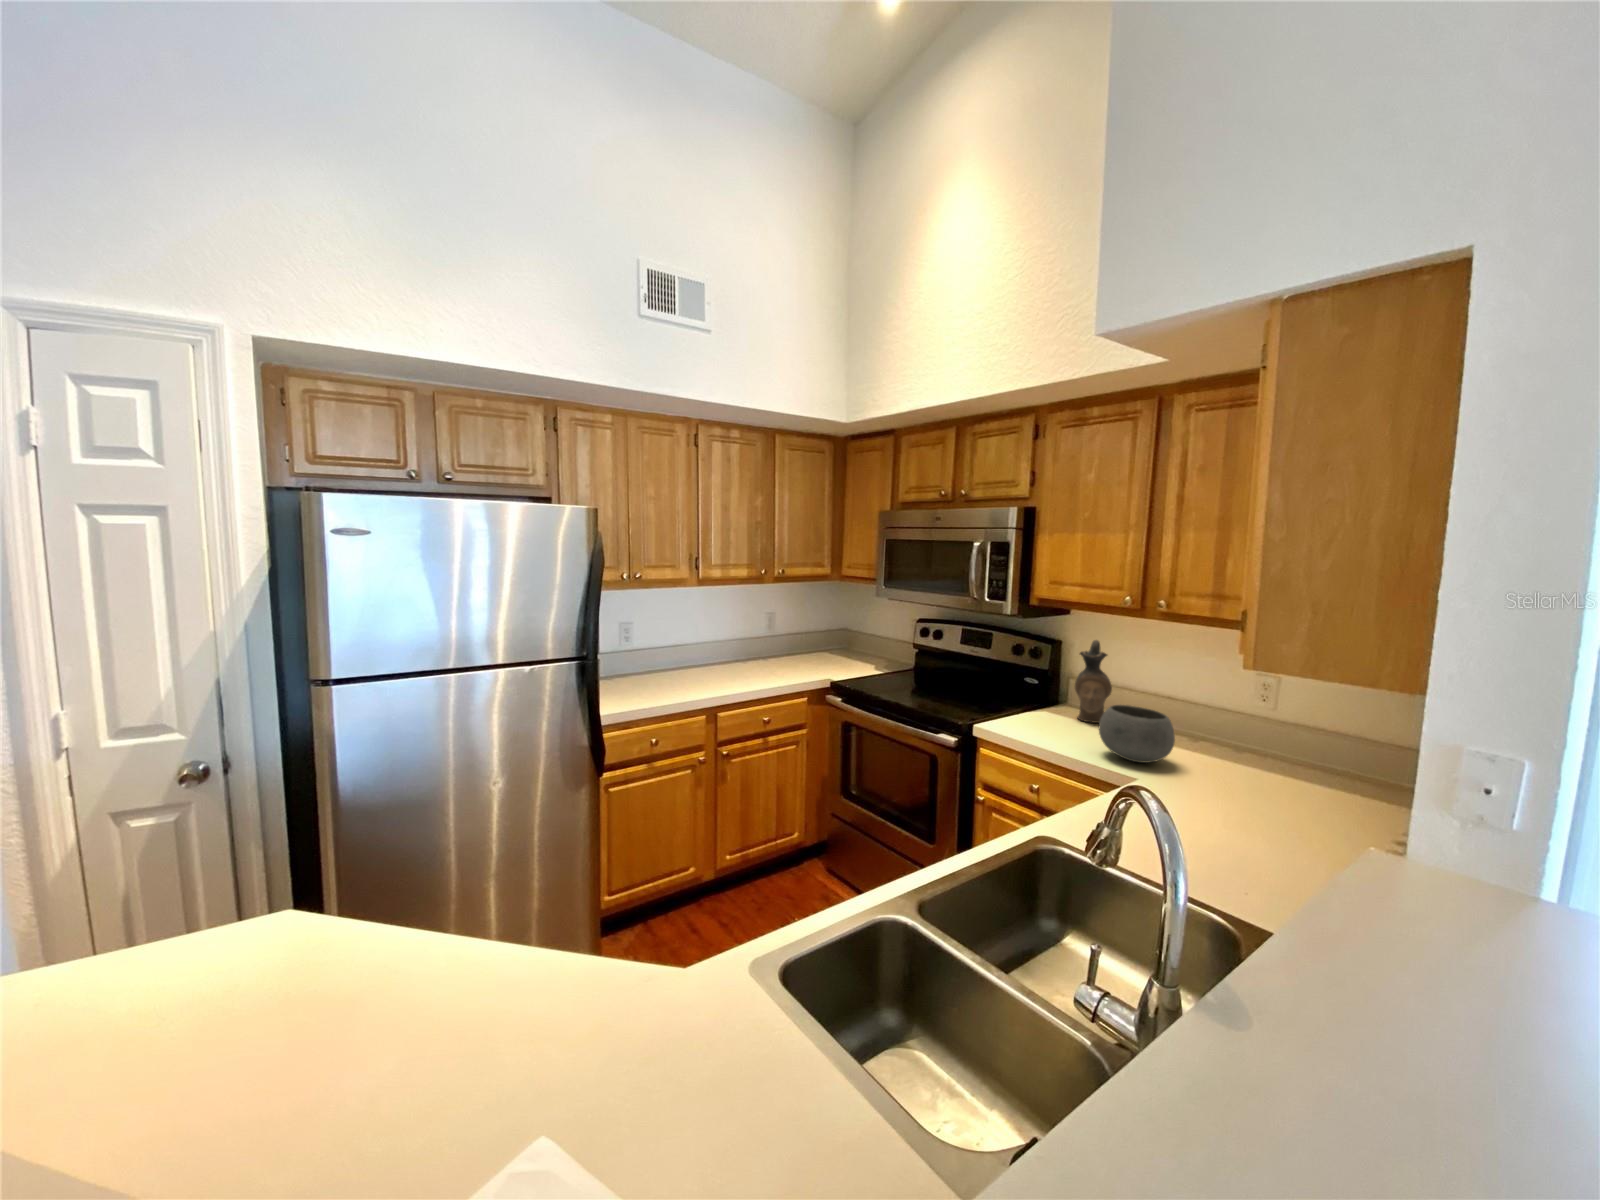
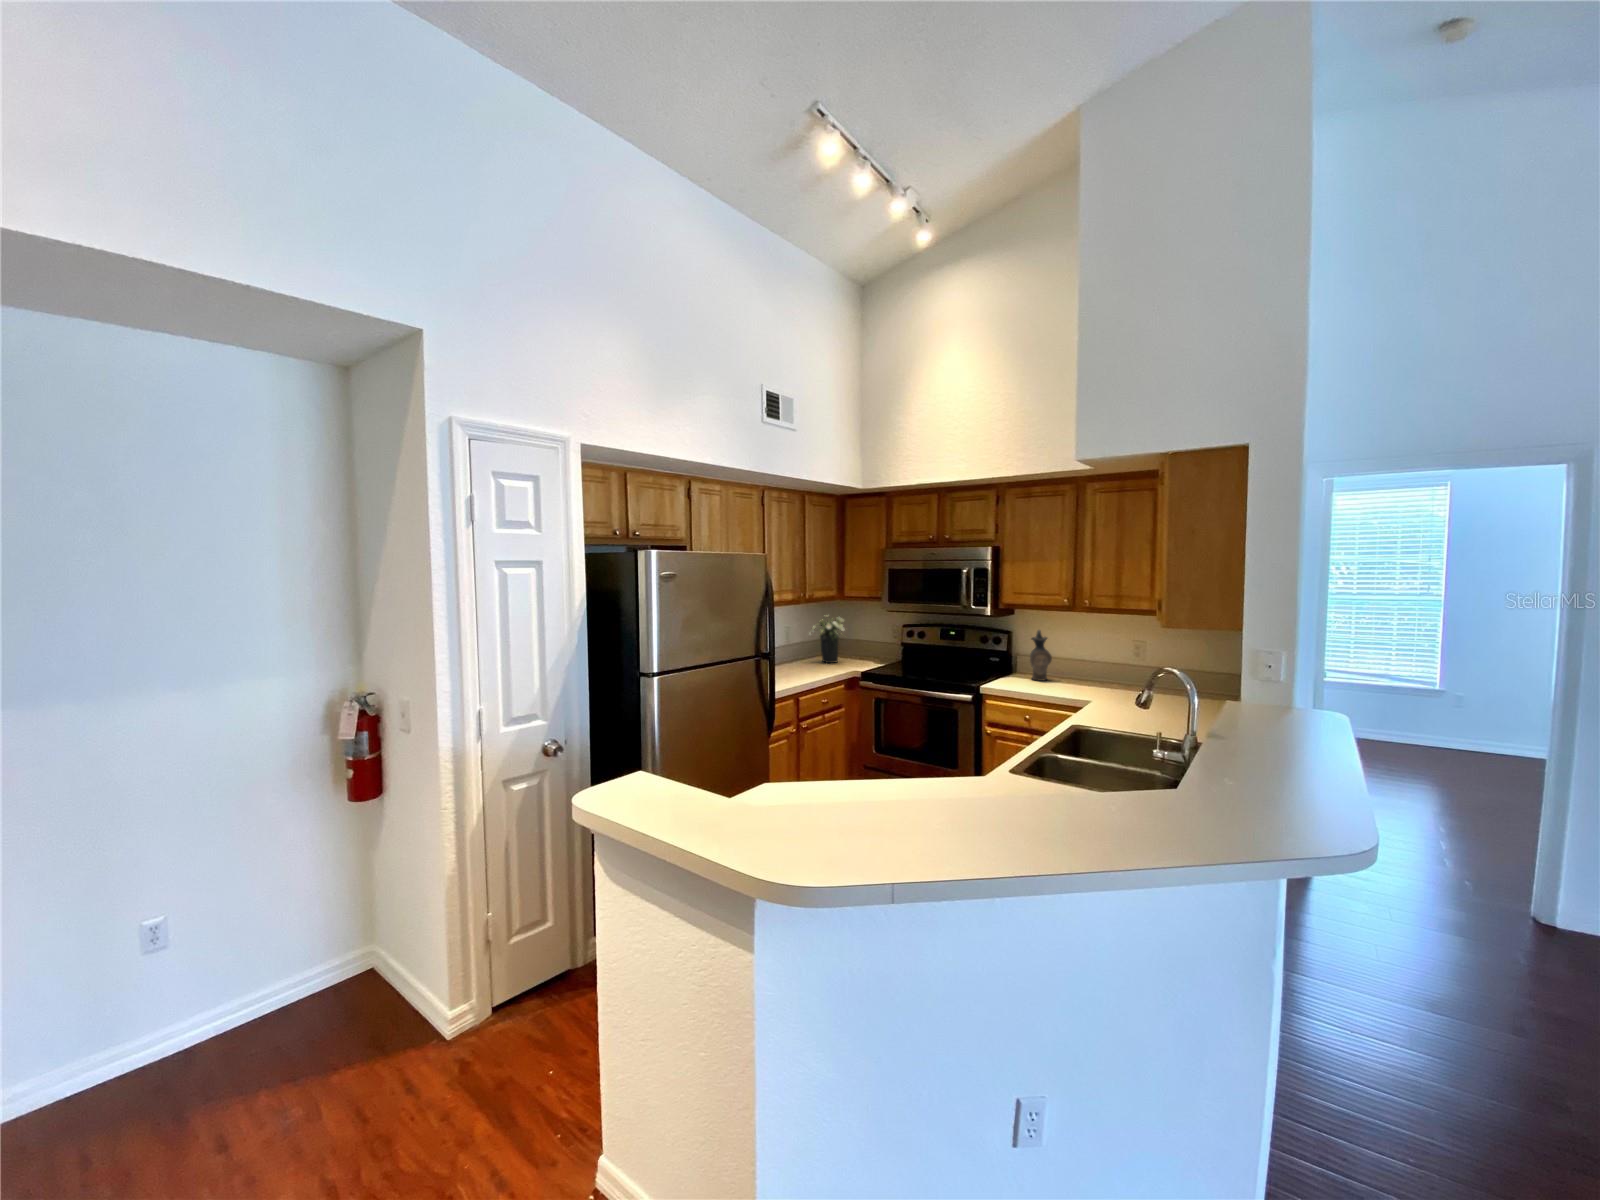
flower arrangement: none [792,602,845,665] -> present [809,617,844,663]
bowl: present [1099,705,1175,763] -> none [1058,664,1098,694]

